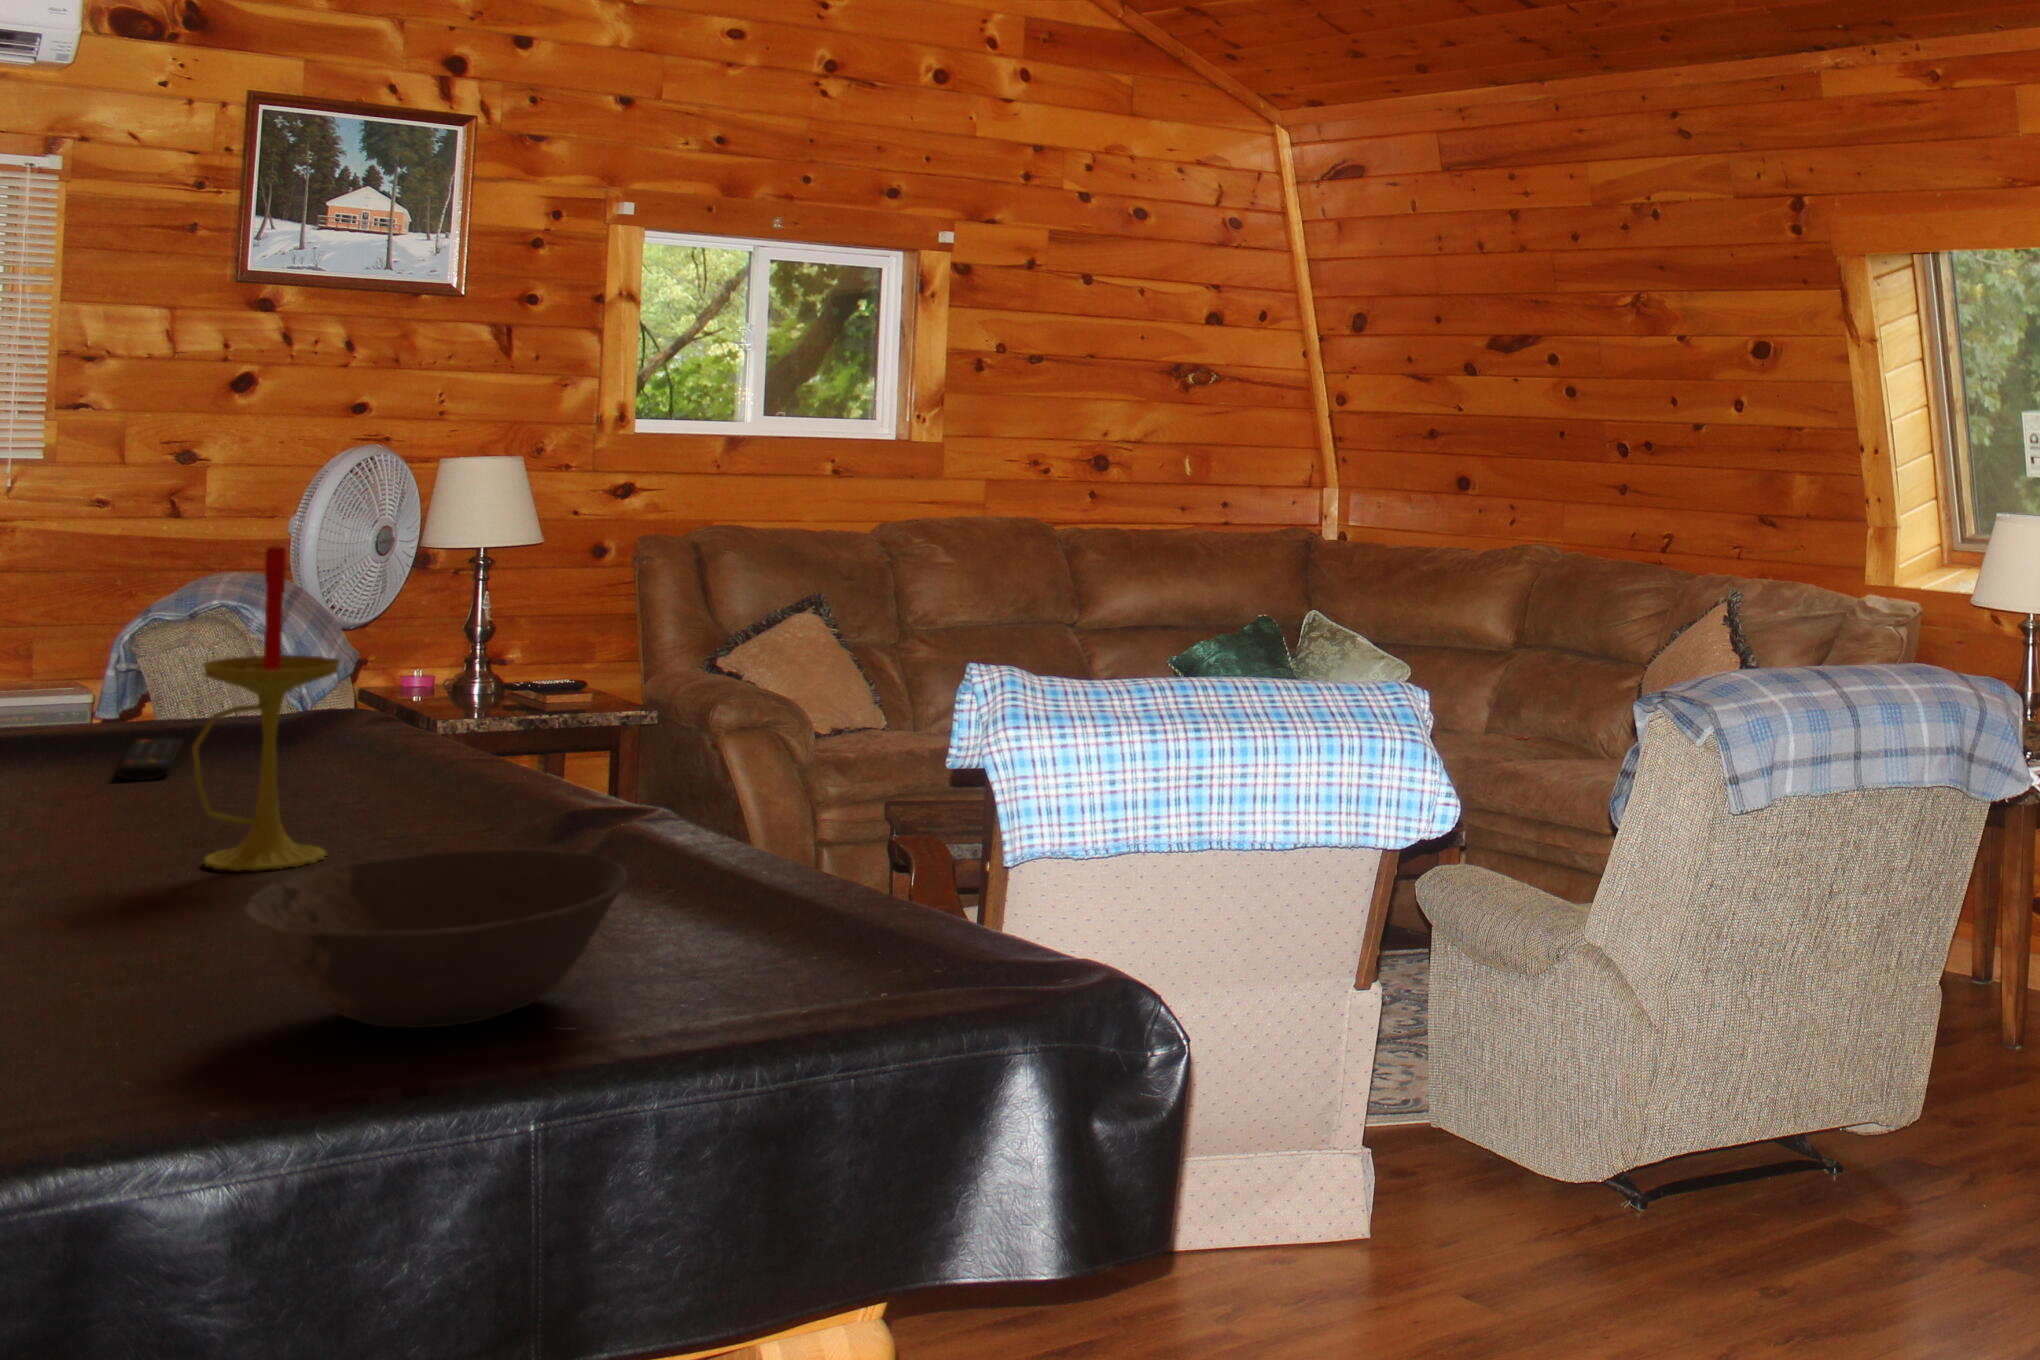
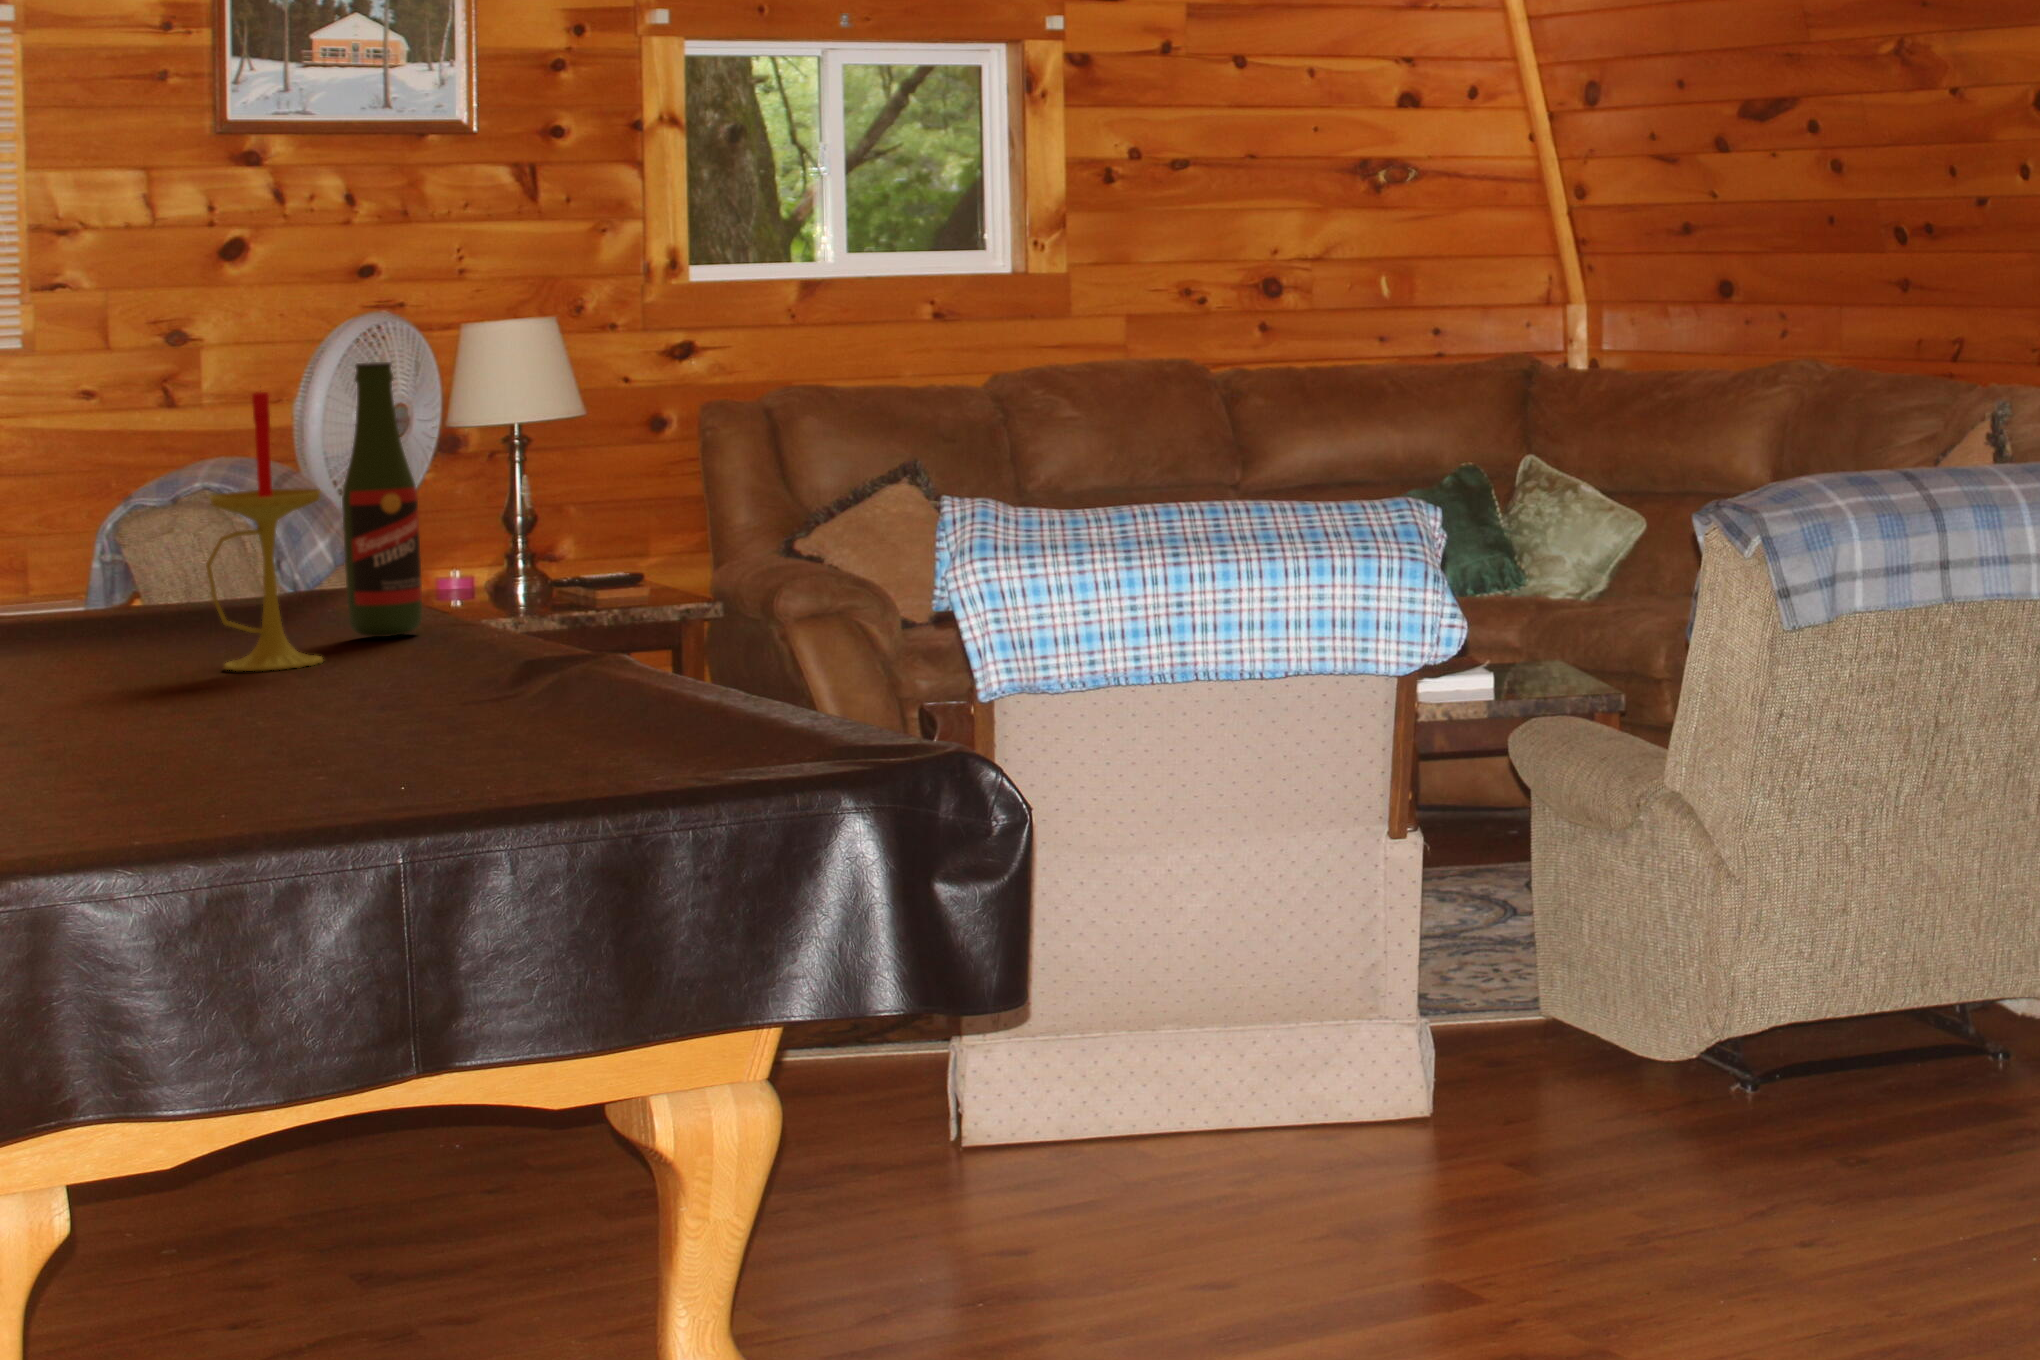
beer bottle: none [356,513,445,813] -> present [342,362,422,637]
remote control: present [117,738,182,780] -> none [146,598,201,629]
bowl: present [244,849,628,1028] -> none [249,609,530,730]

